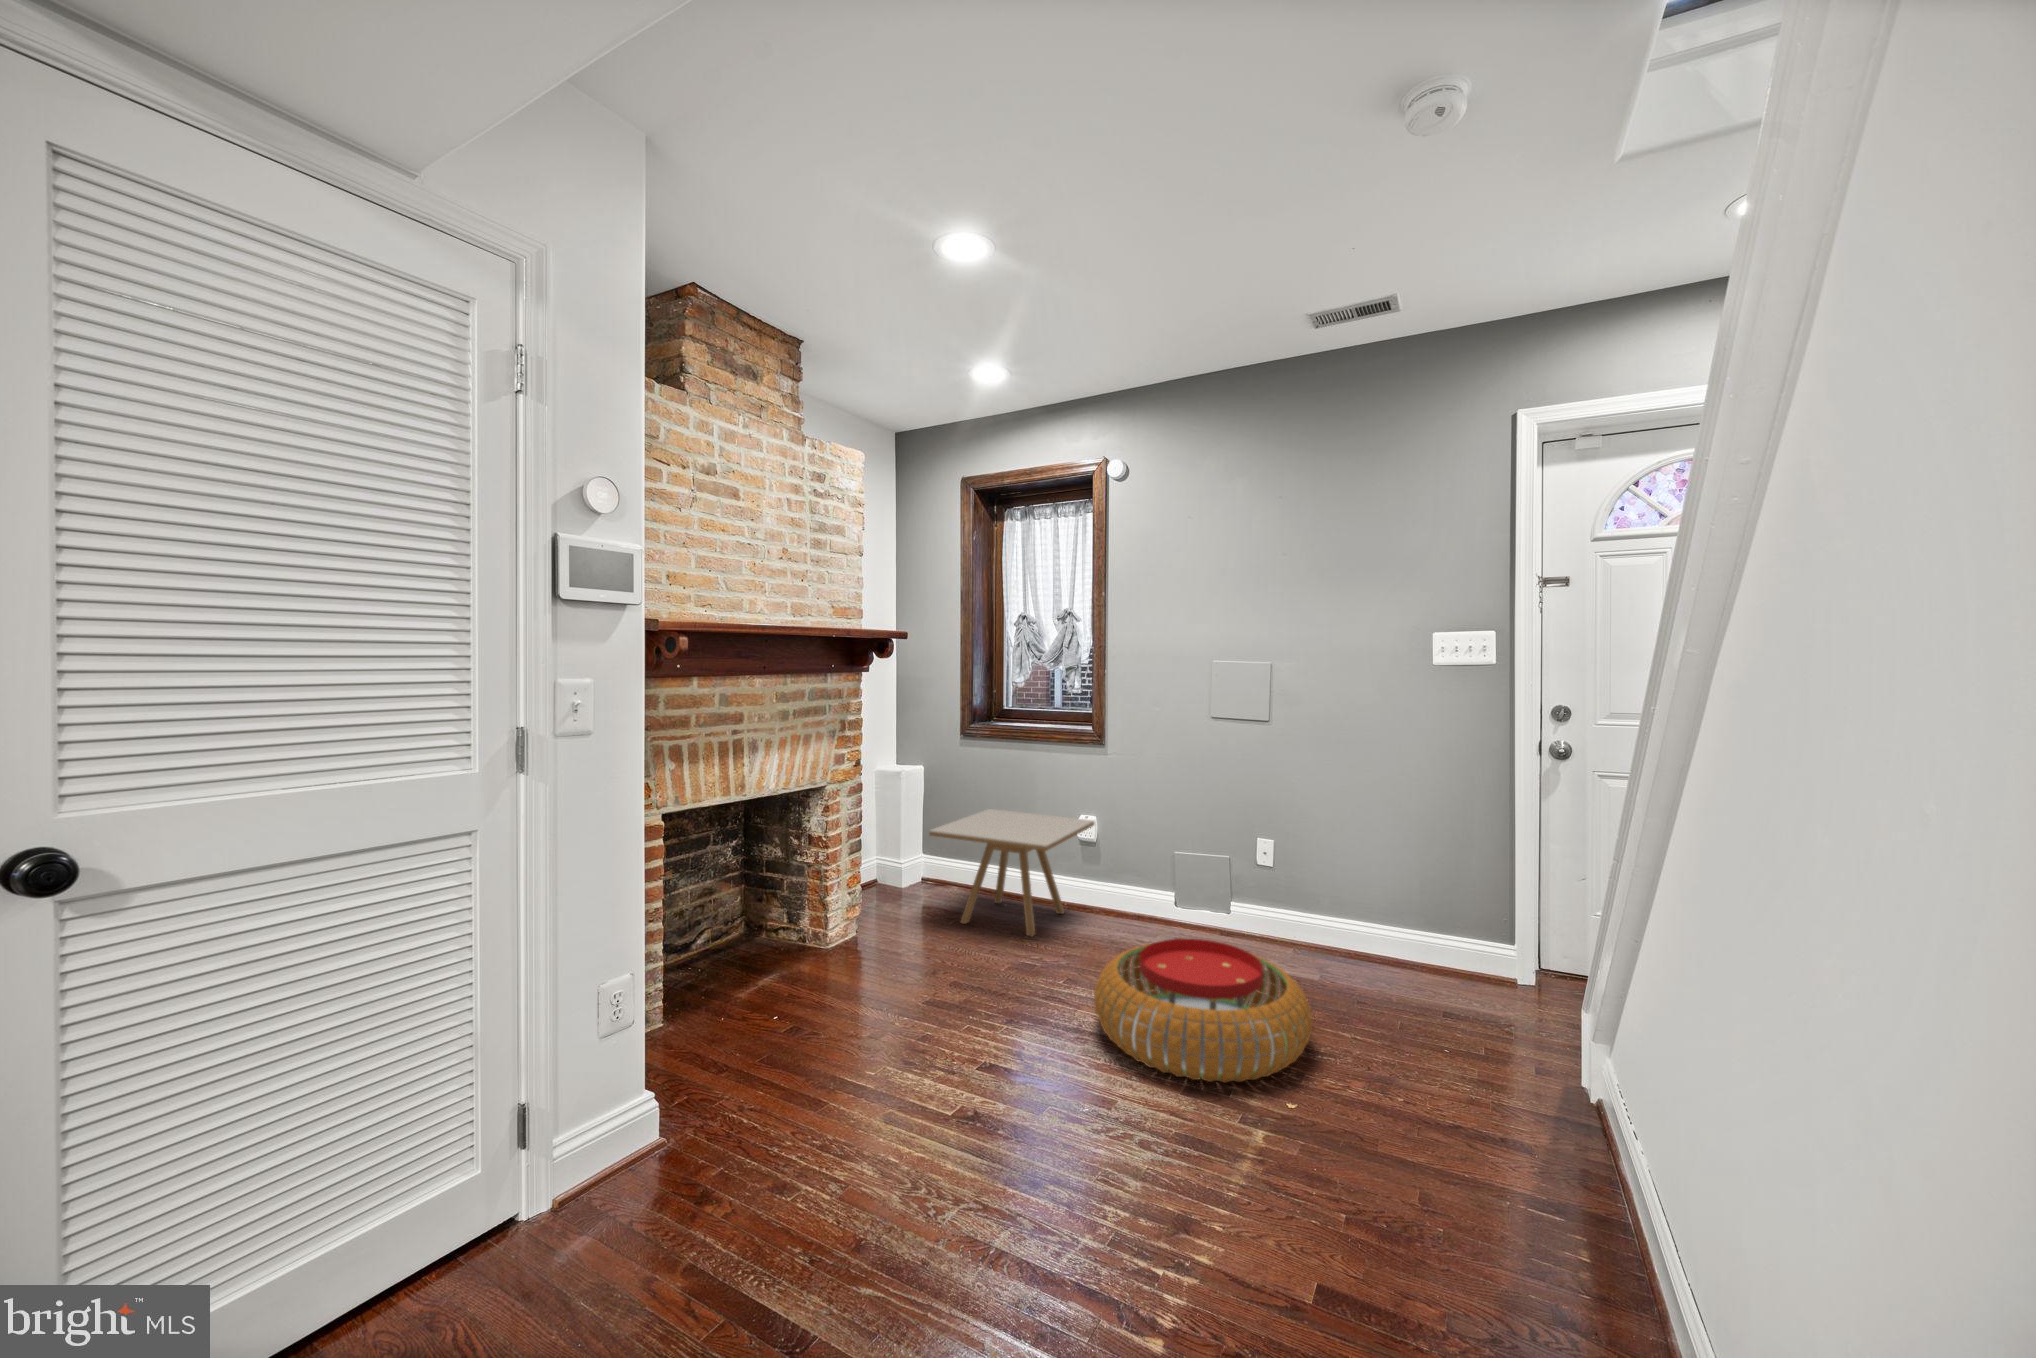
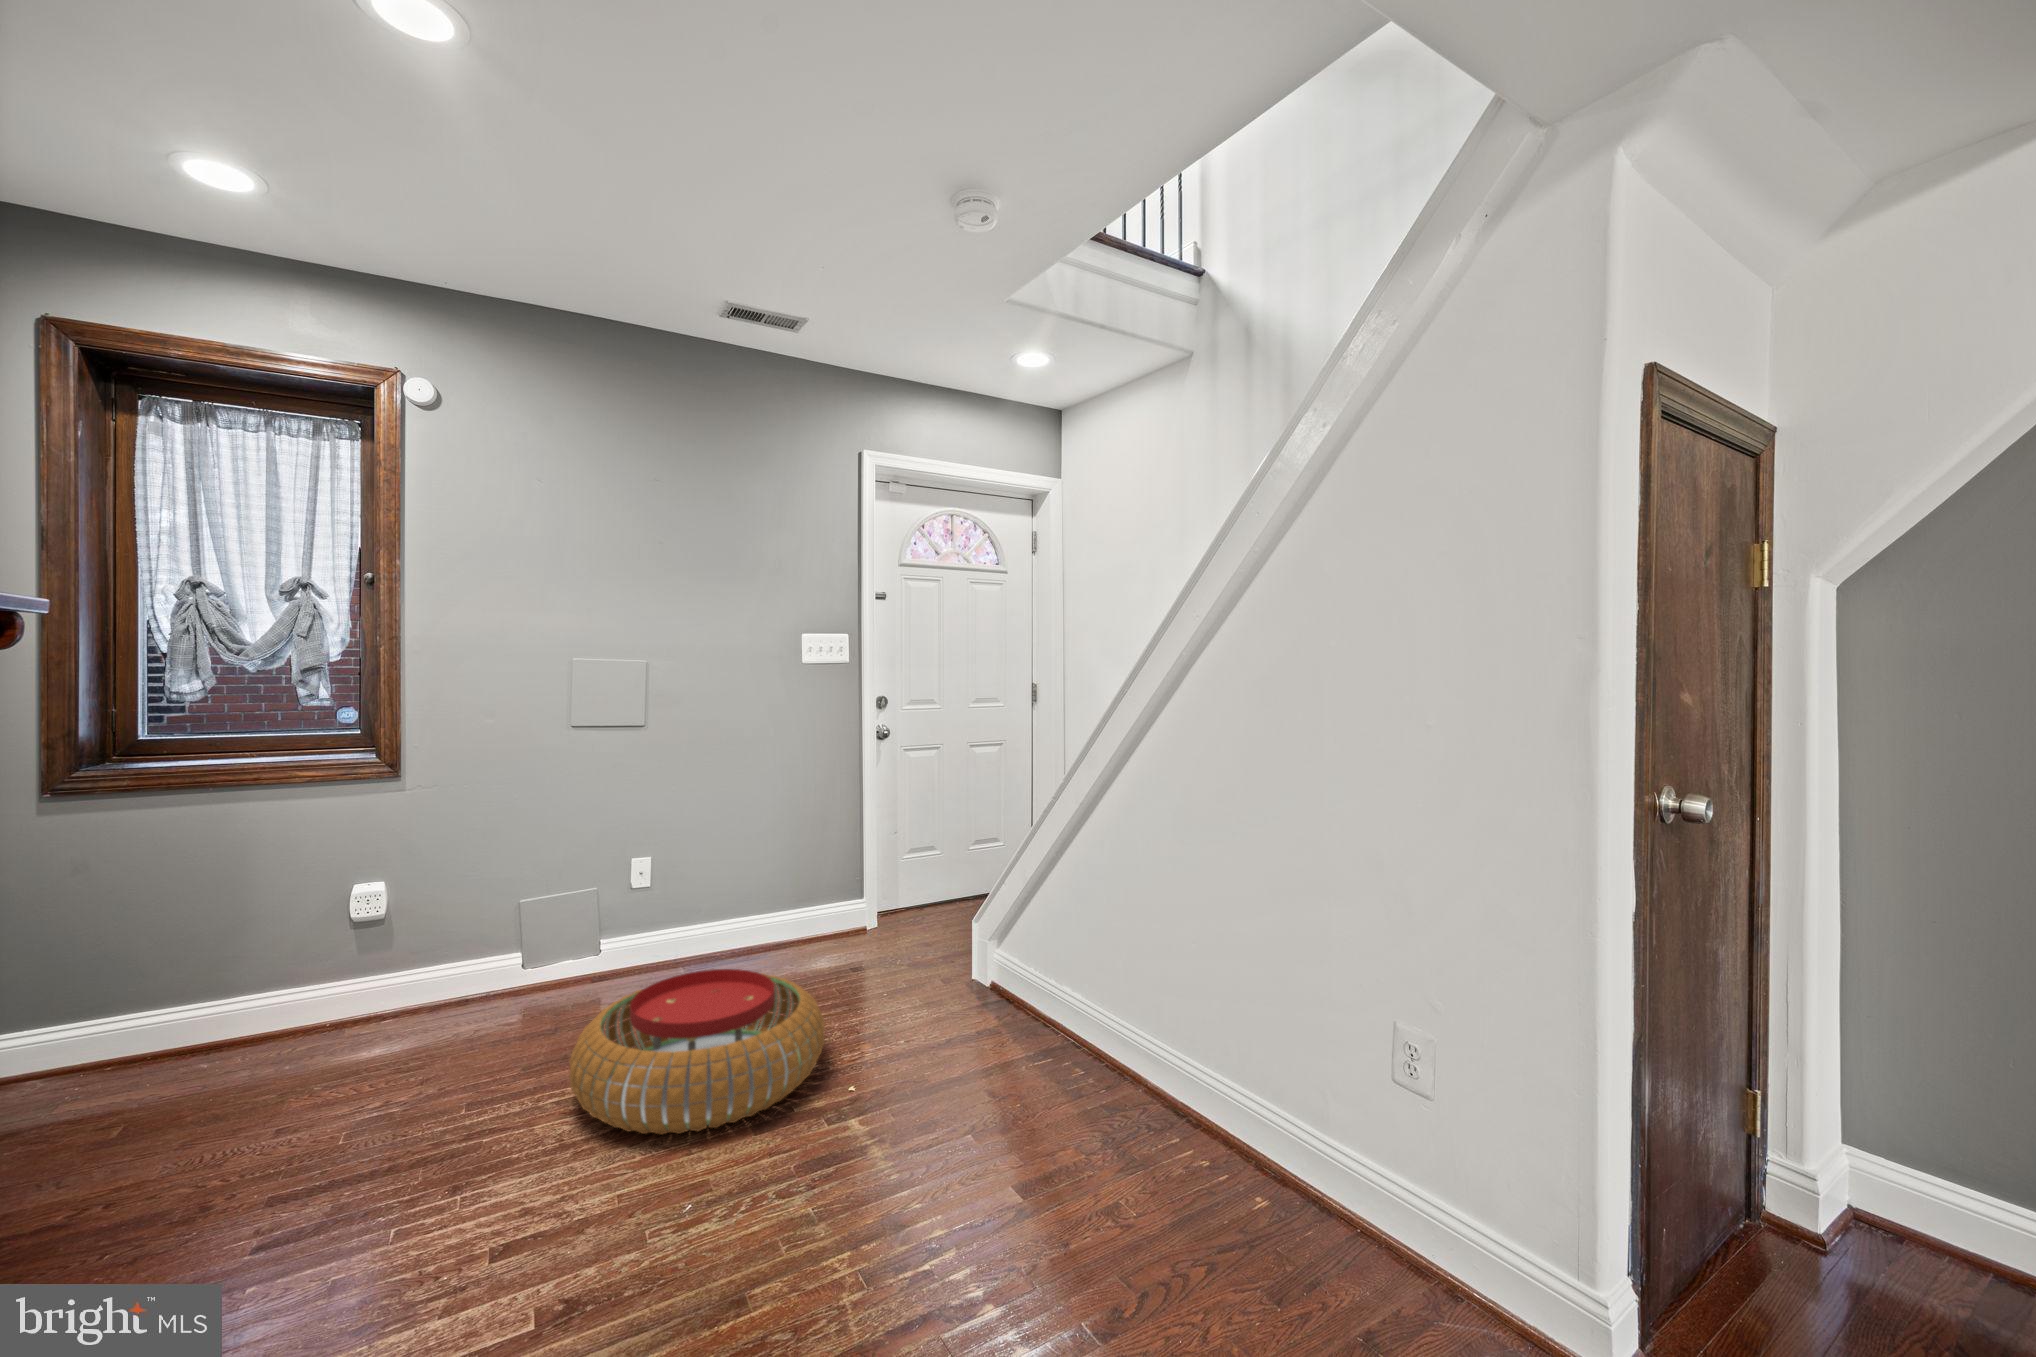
side table: present [929,809,1095,936] -> none [62,889,387,1131]

